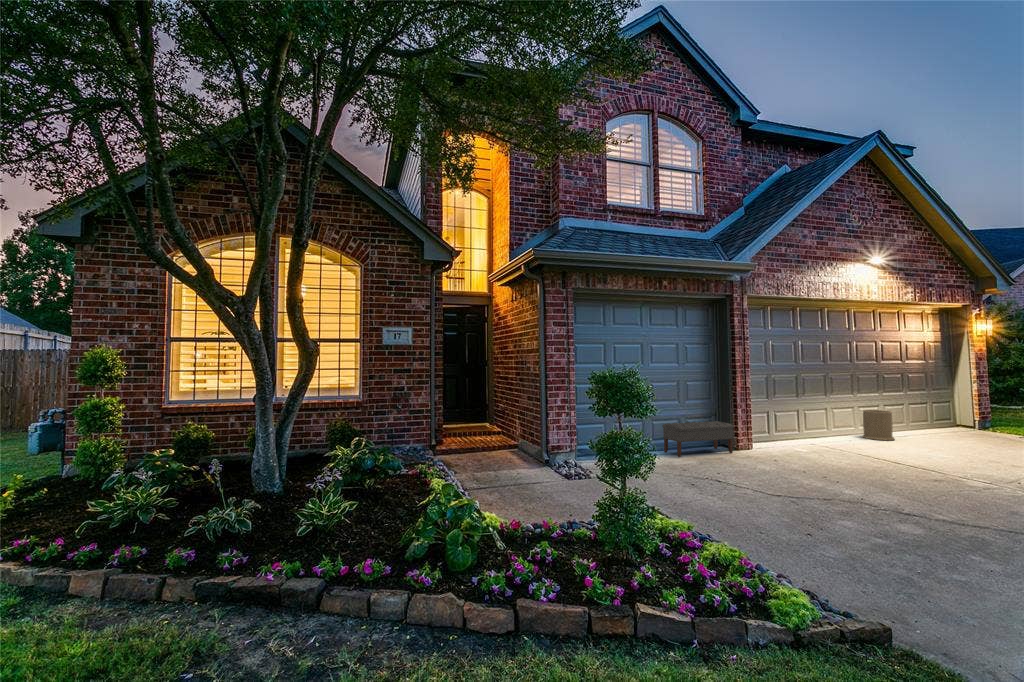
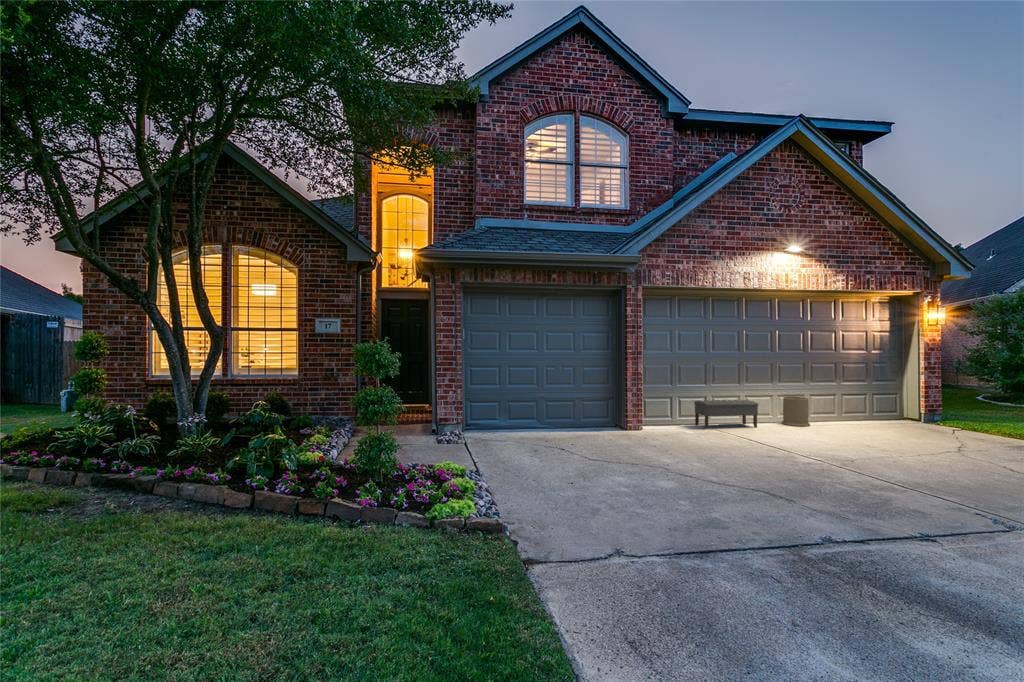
bench: present [662,421,734,457] -> present [694,400,758,429]

